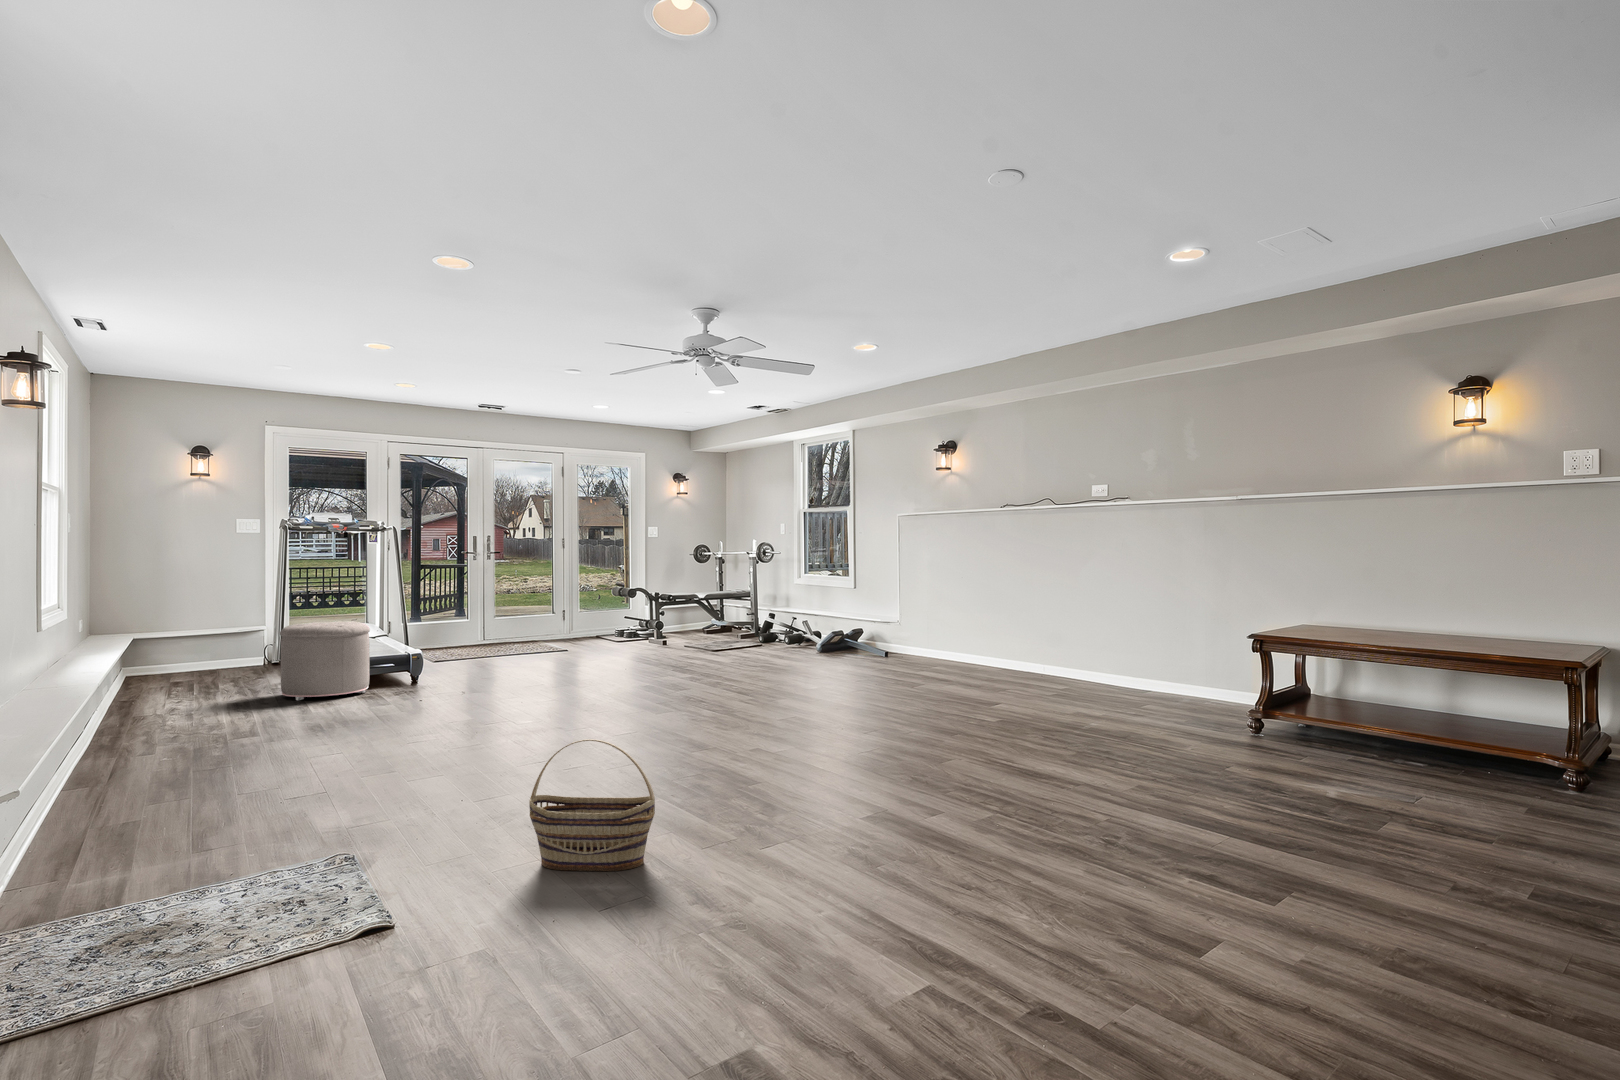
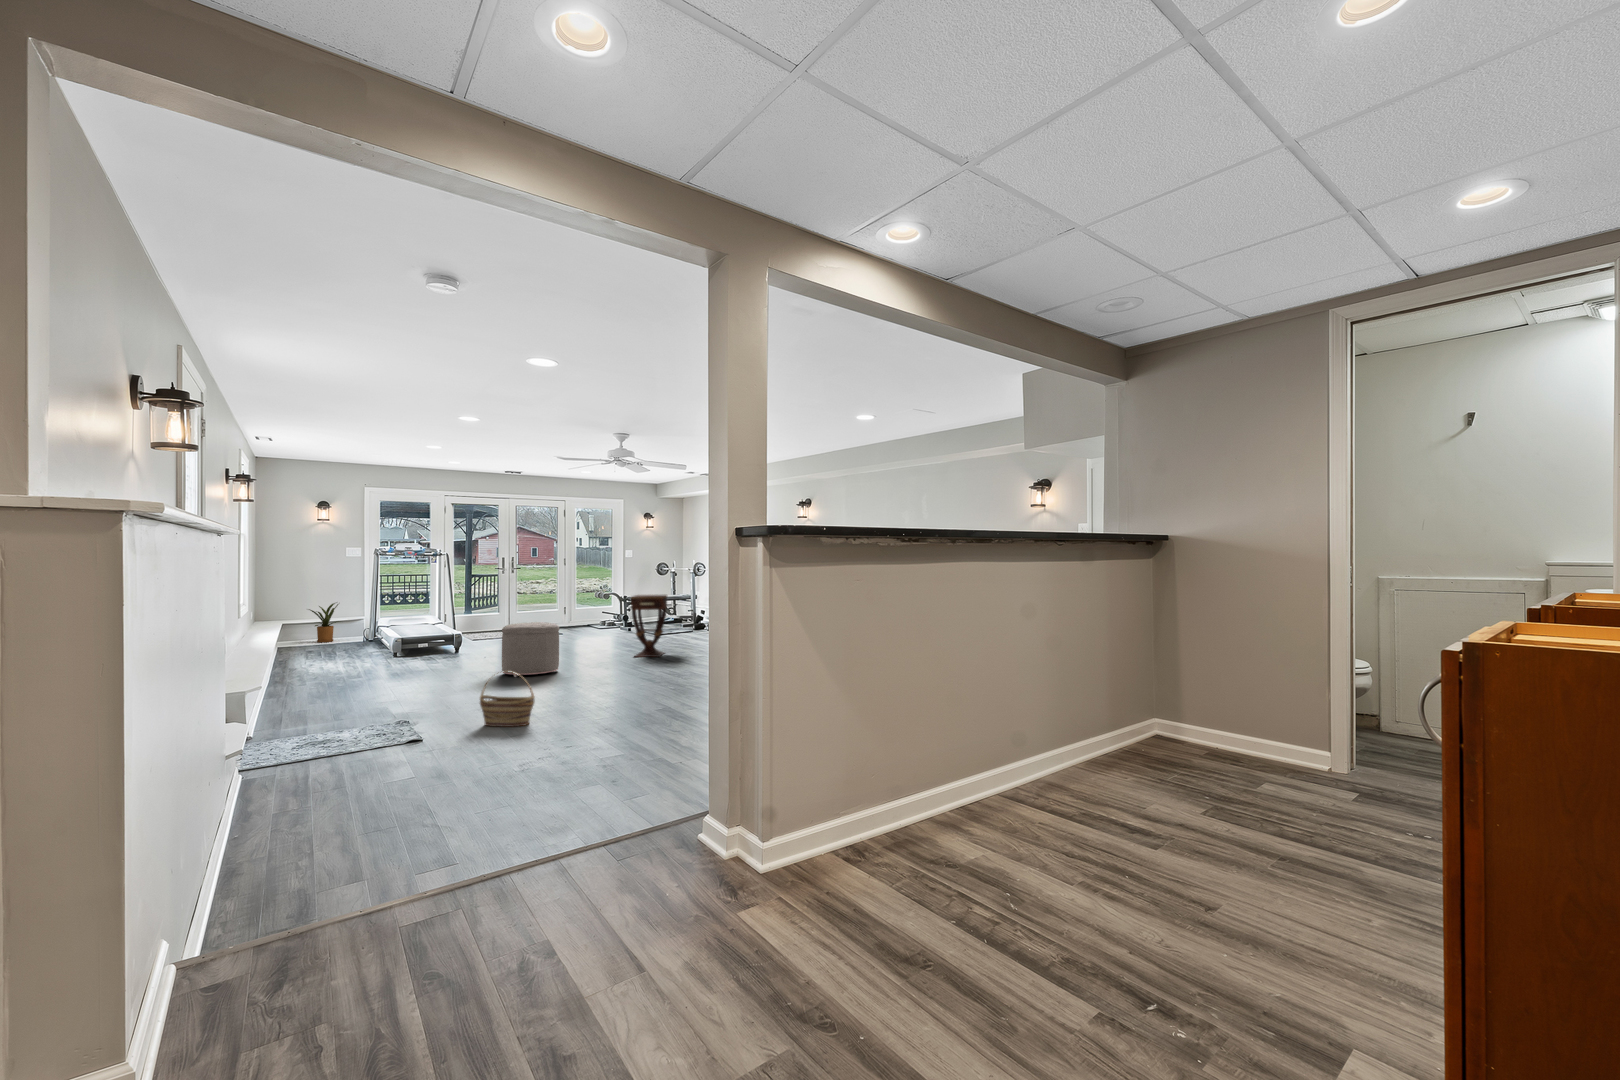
side table: none [717,584,772,691] -> present [631,595,667,657]
house plant: none [165,603,233,668] -> present [309,603,339,643]
ottoman: present [280,621,370,700] -> present [502,622,560,677]

